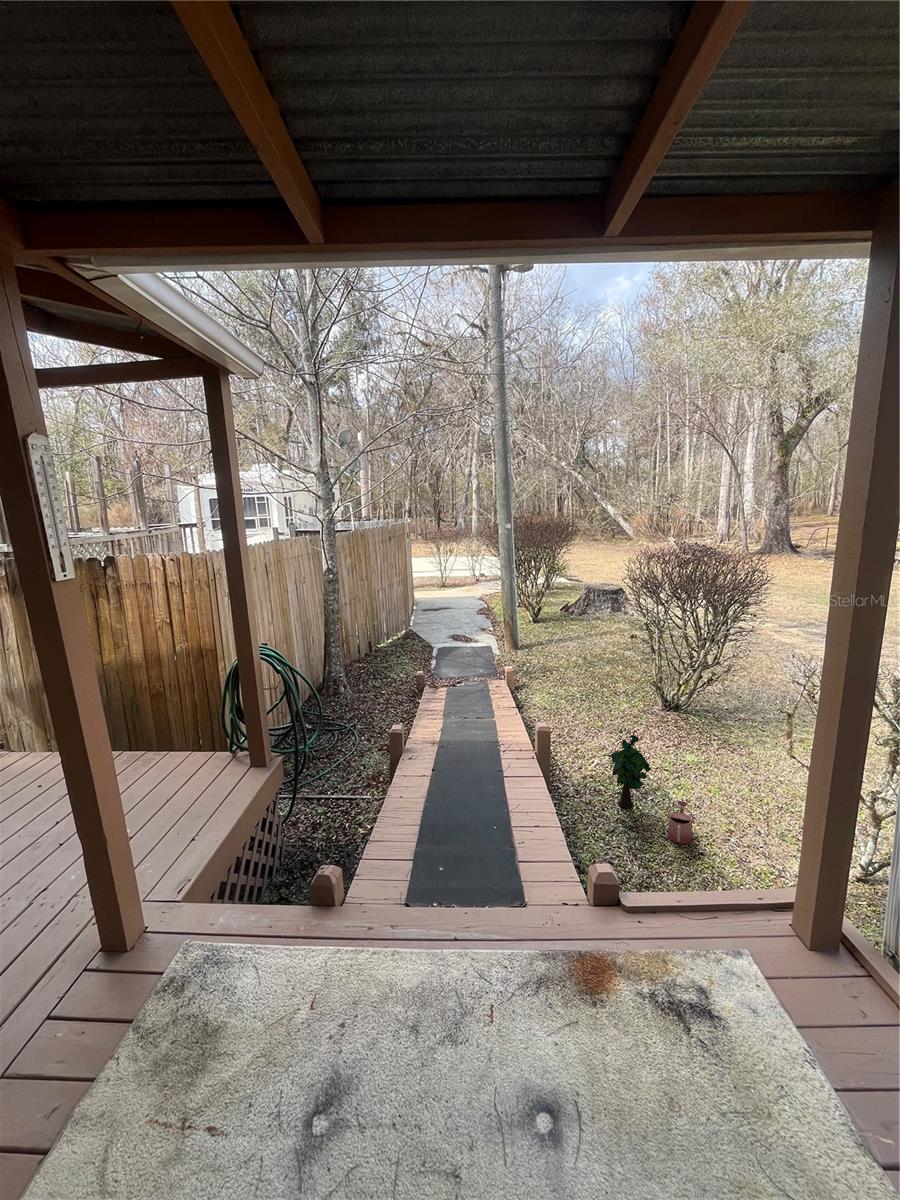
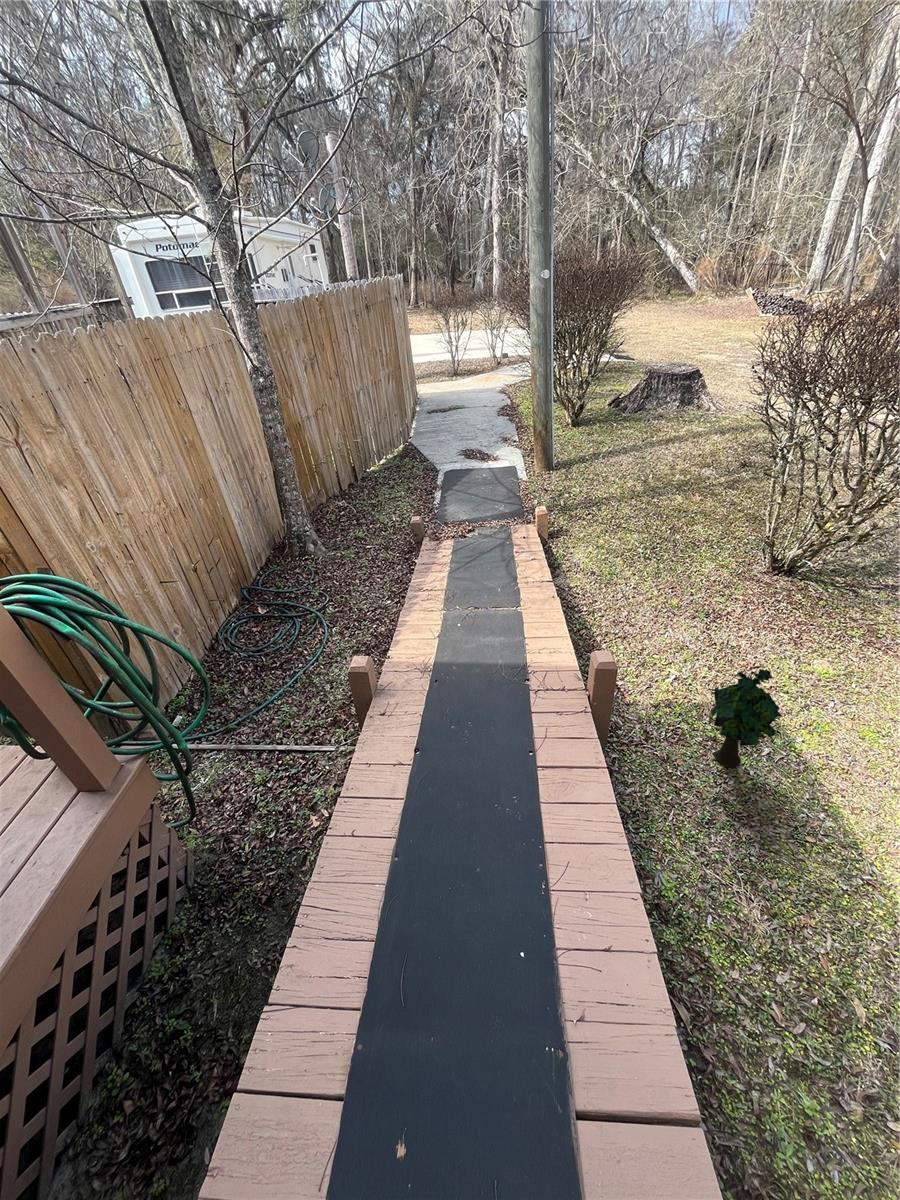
watering can: present [667,801,694,844] -> none [805,775,861,854]

